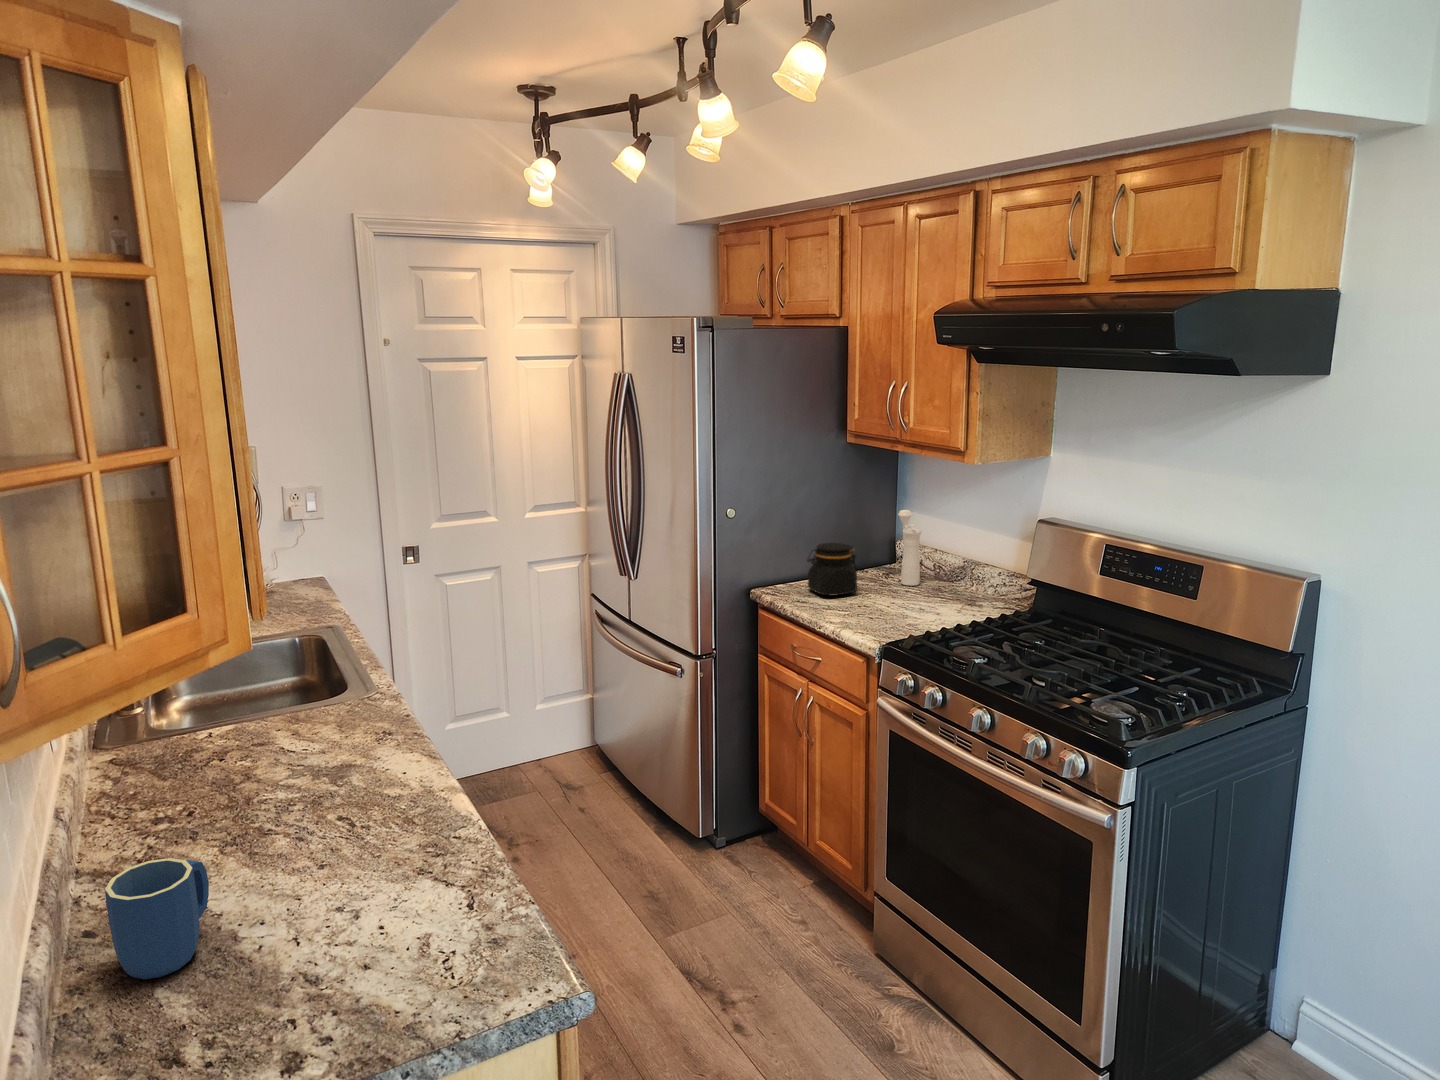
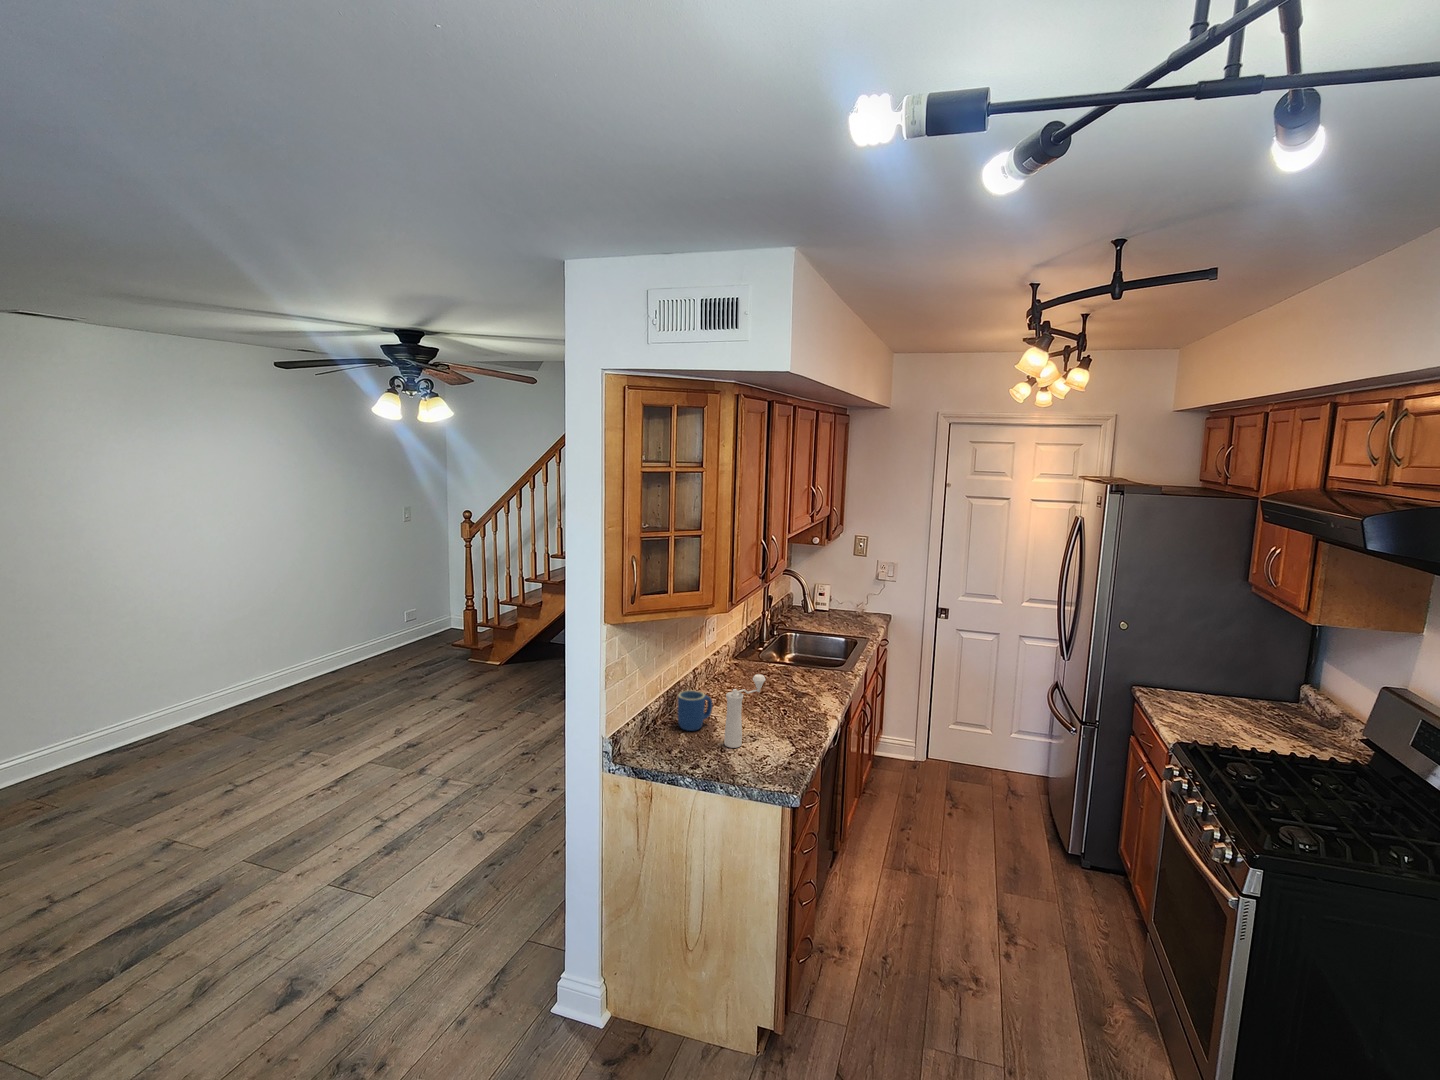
pepper mill: present [898,510,922,586] -> present [724,674,766,748]
jar: present [807,543,857,596] -> none [1176,667,1224,710]

